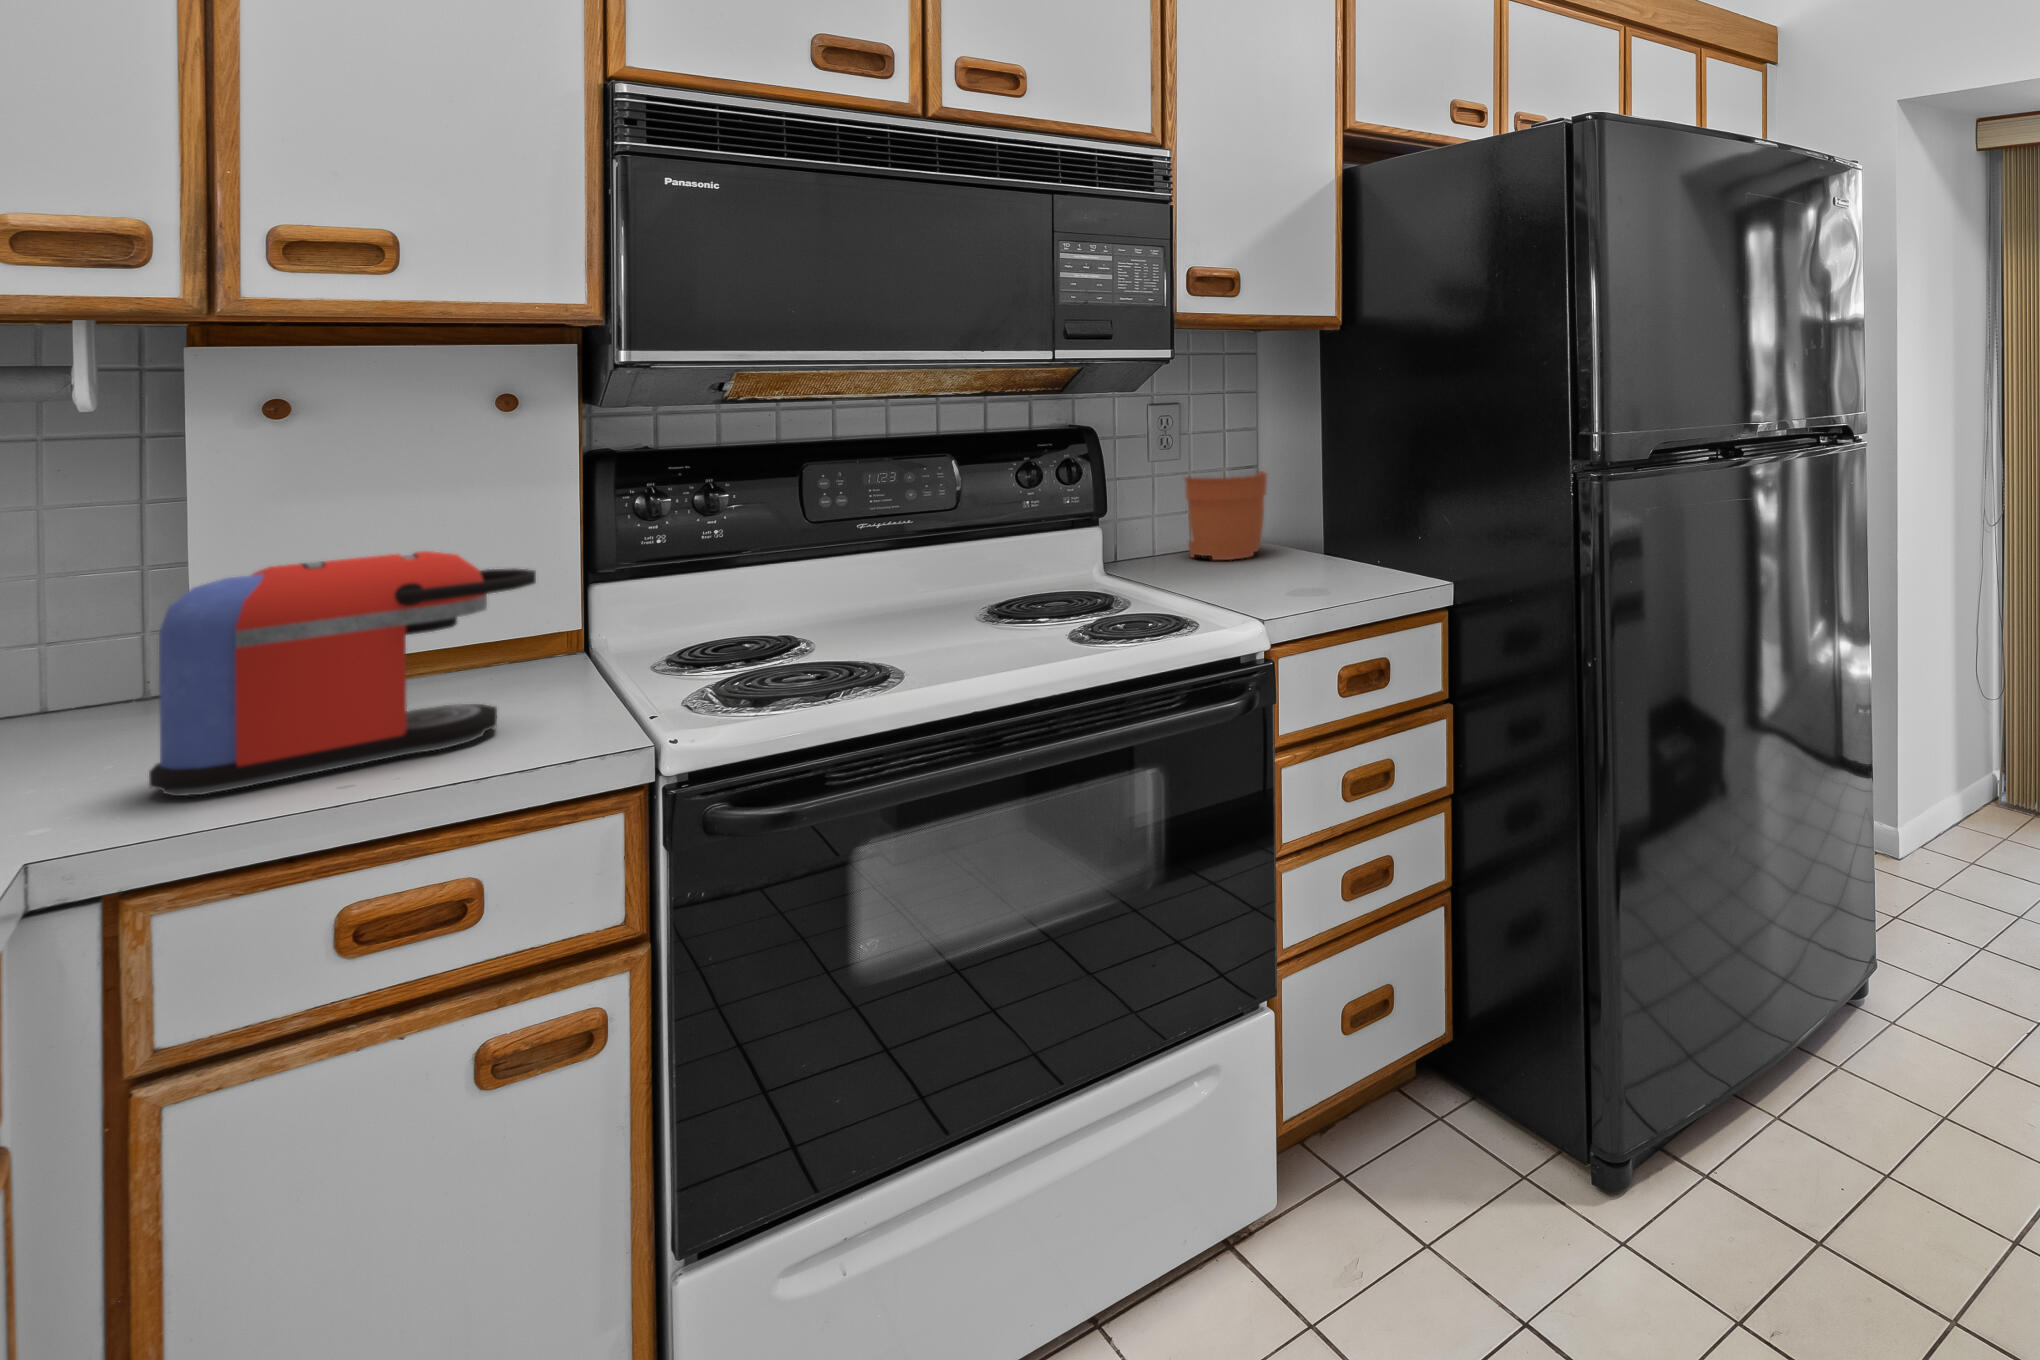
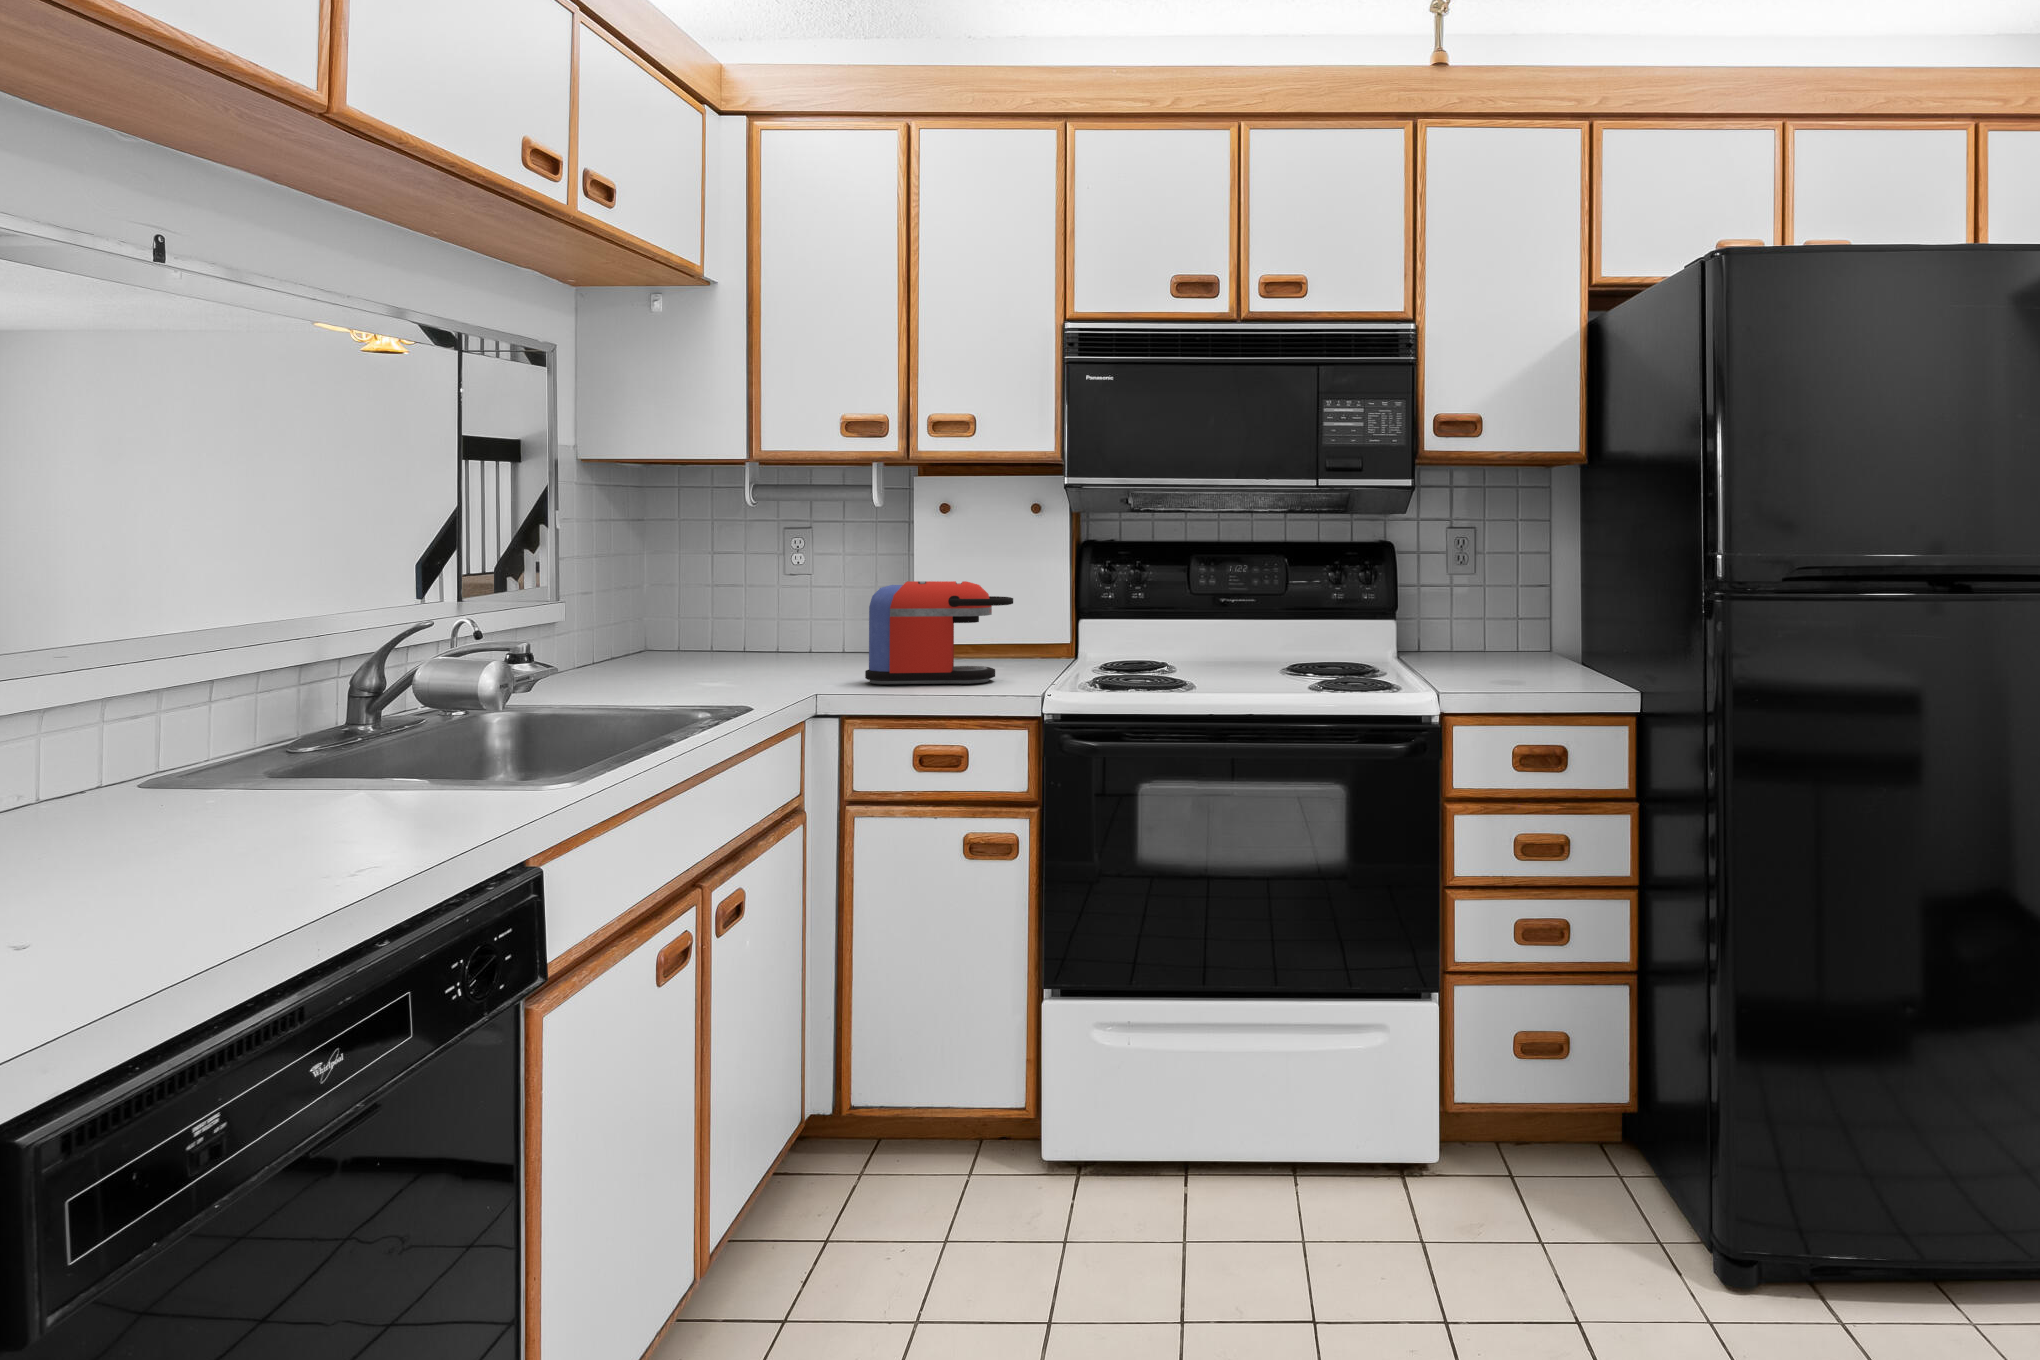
plant pot: present [1185,471,1267,560] -> none [1477,555,1552,662]

